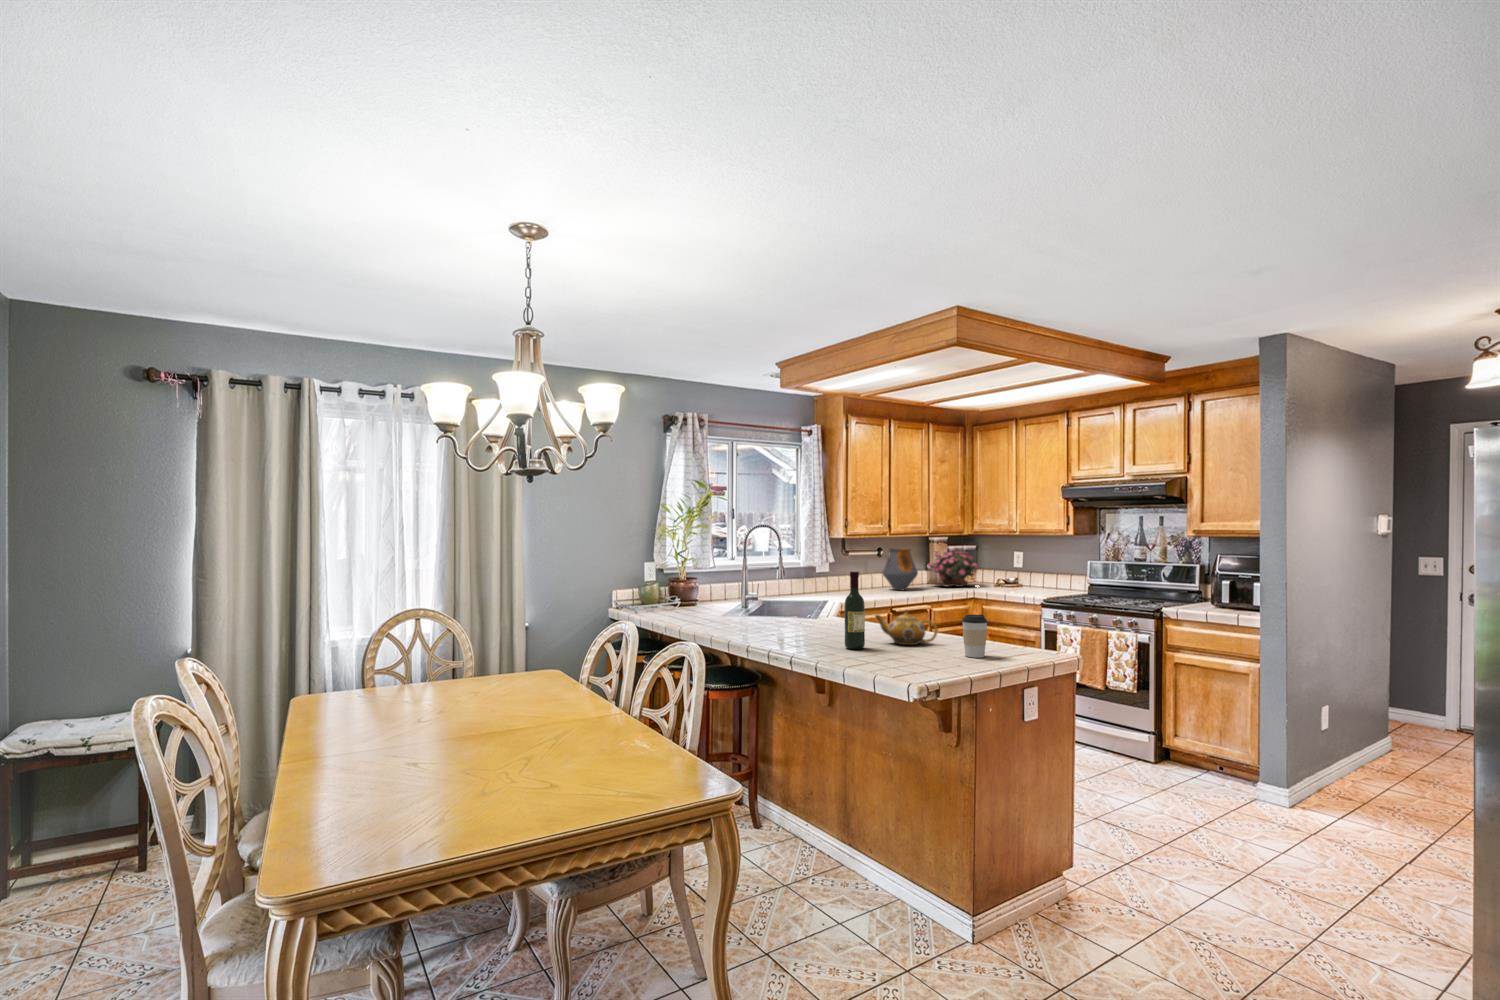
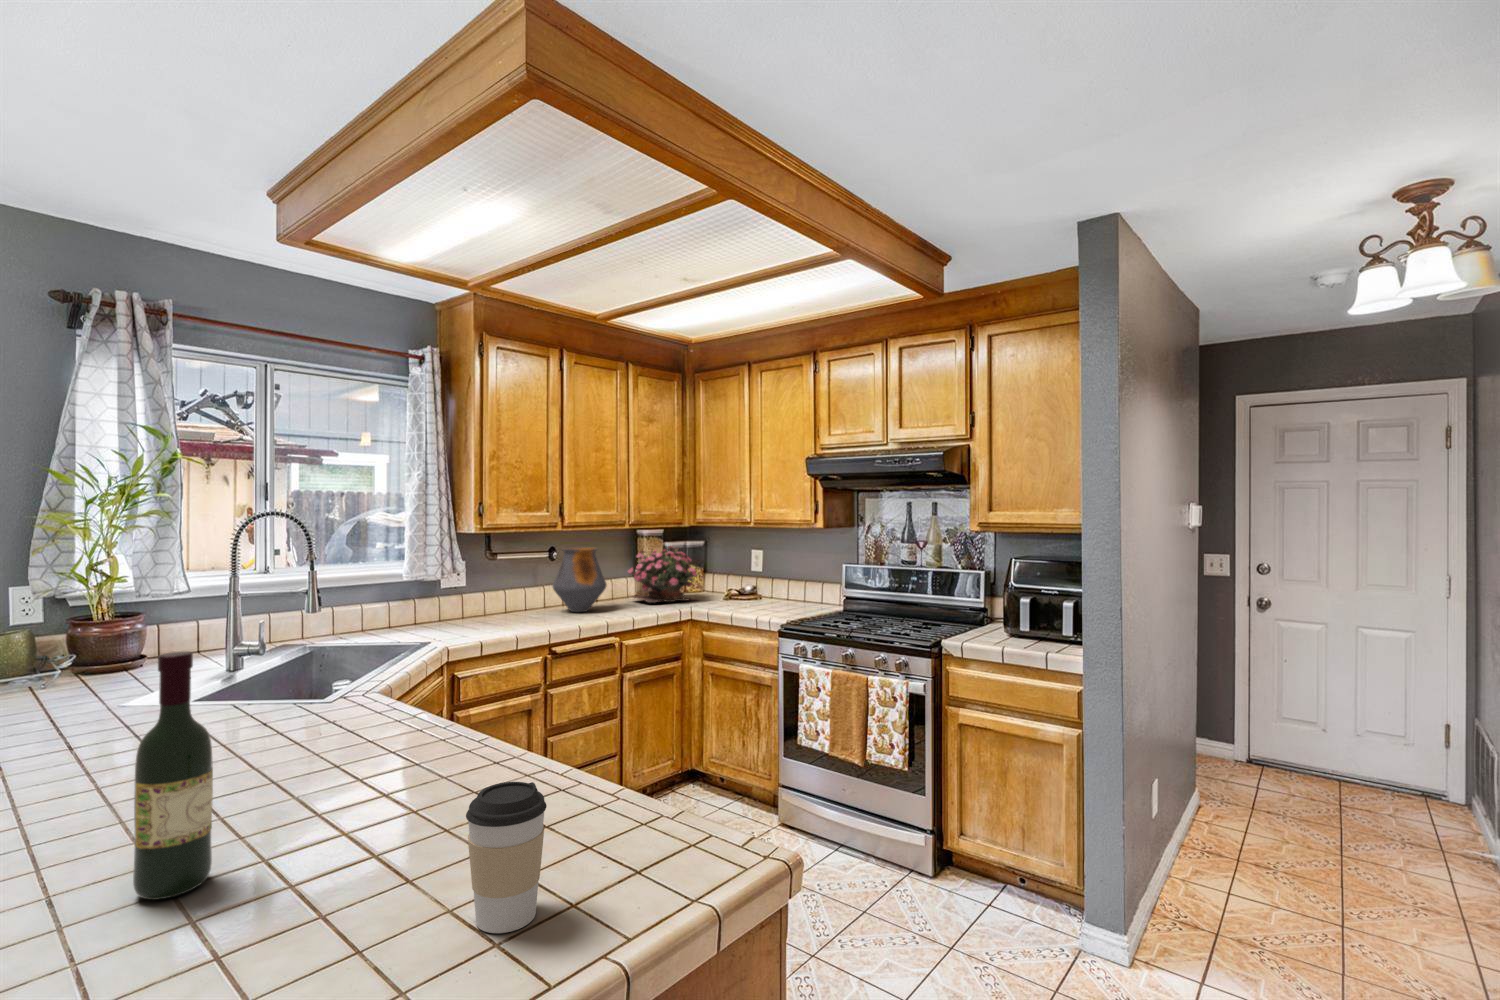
teapot: present [875,610,938,645] -> none [294,740,465,844]

